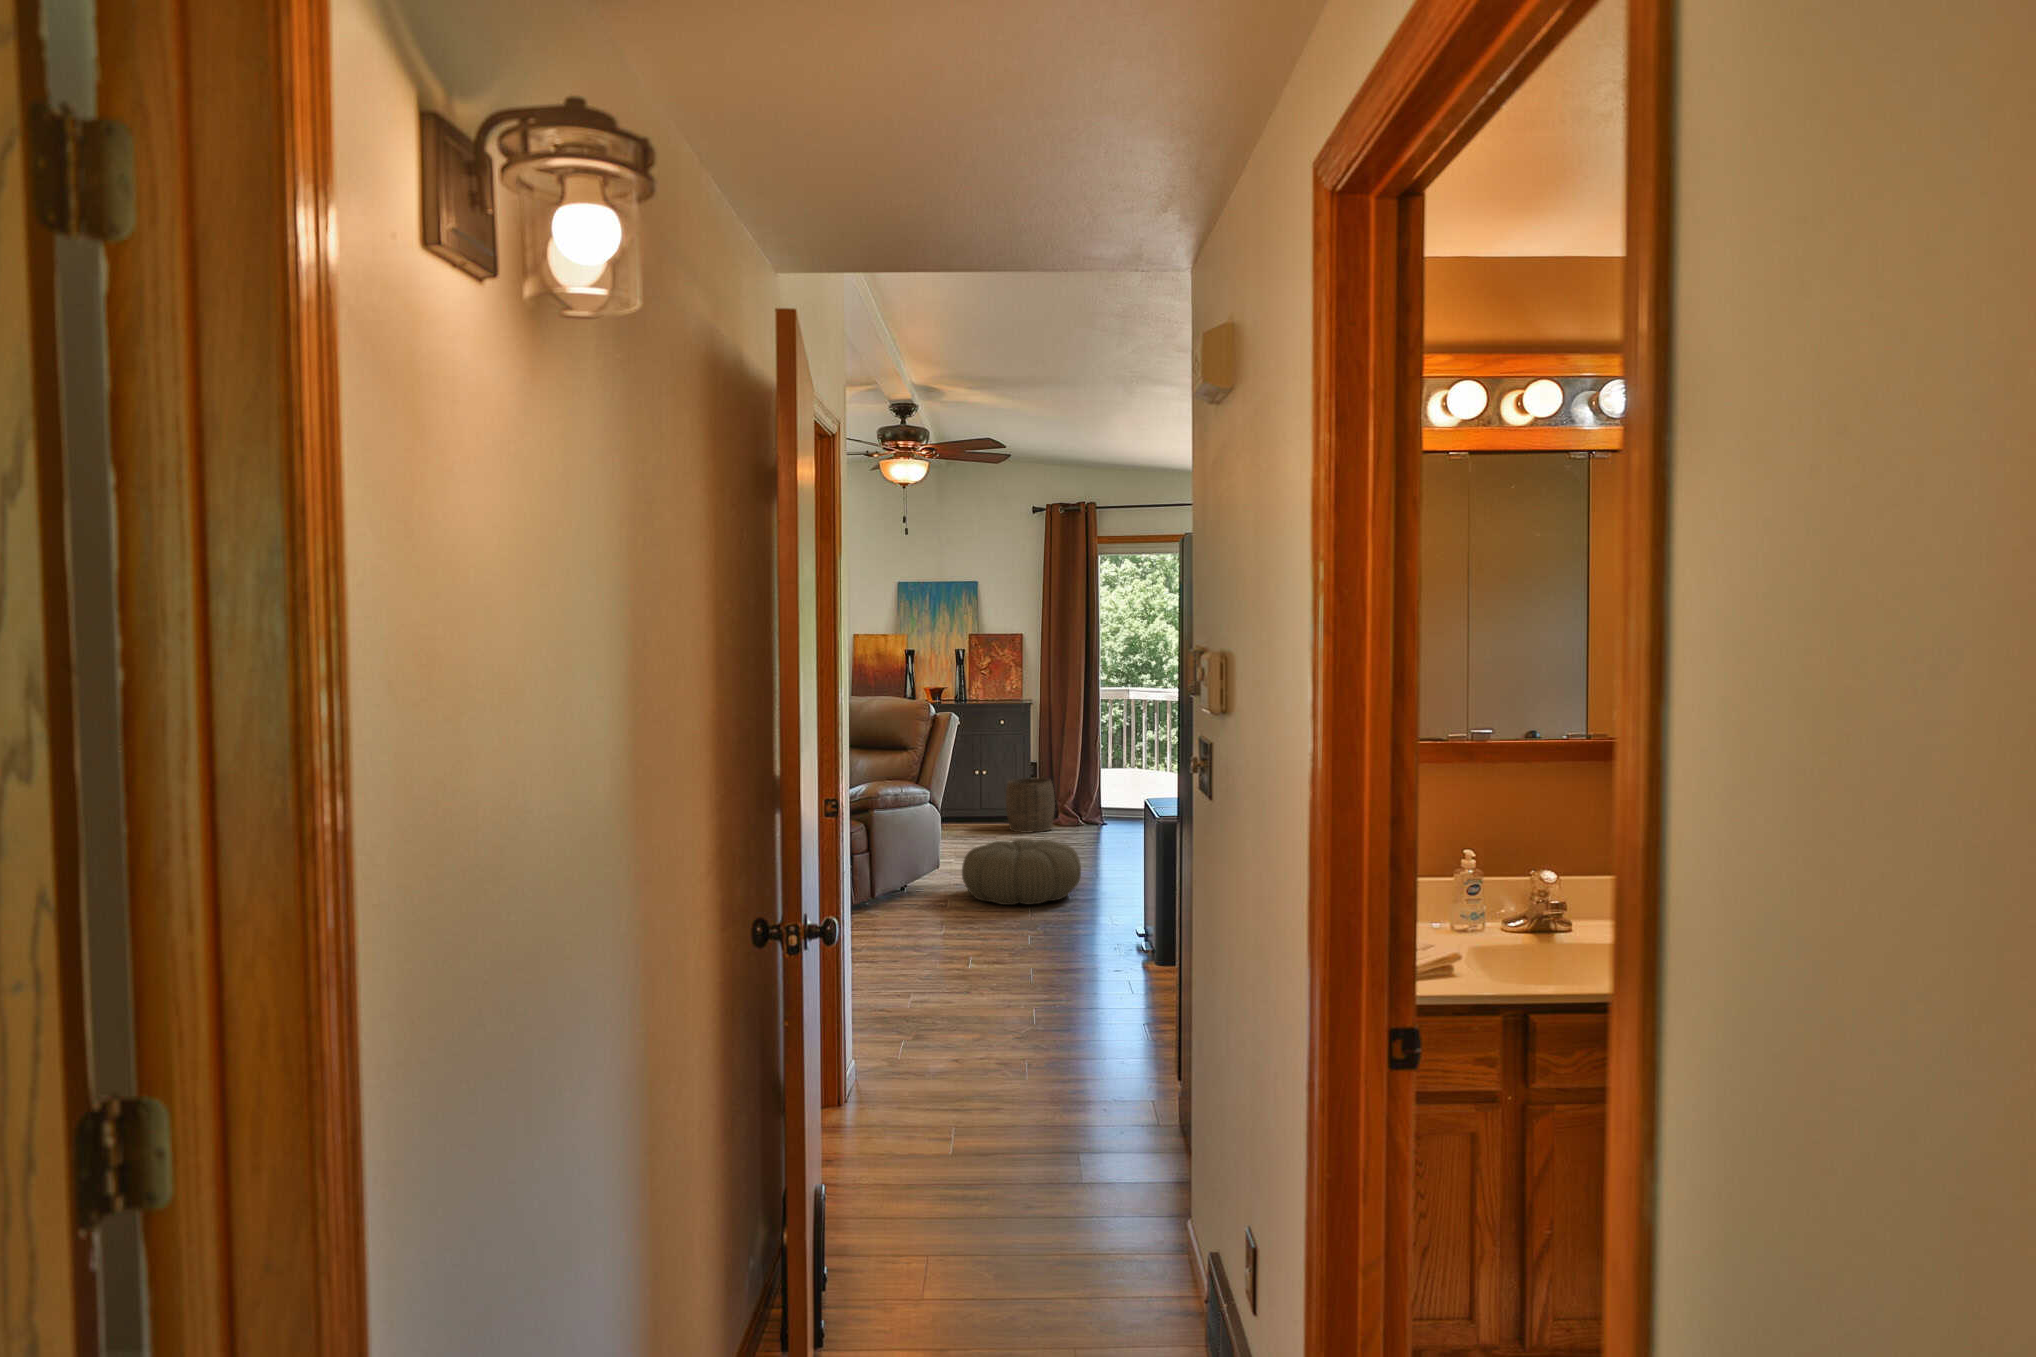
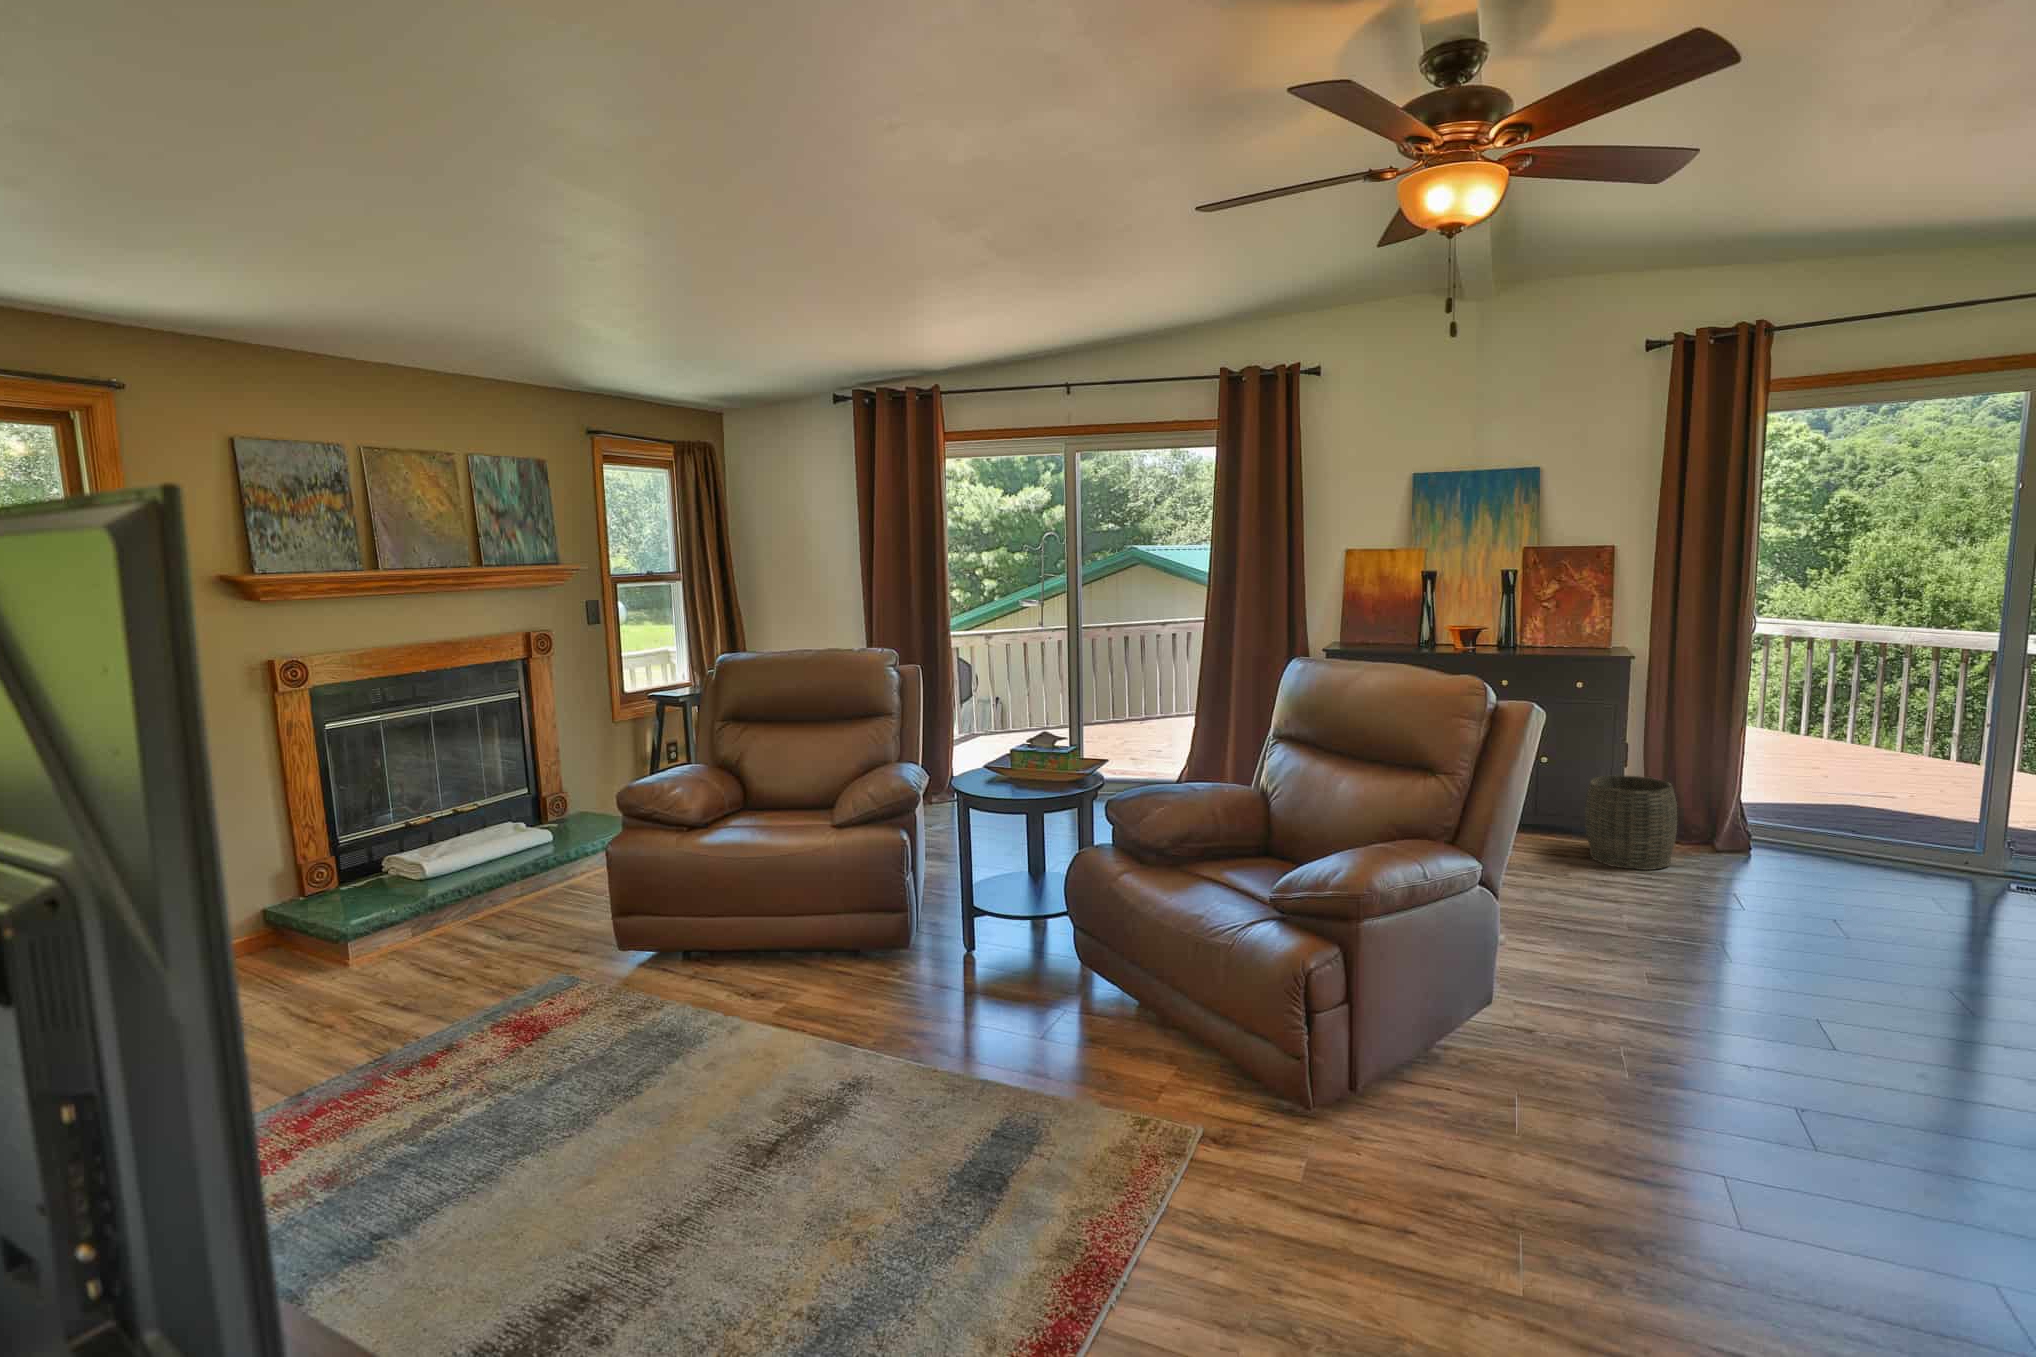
pouf: present [962,839,1081,905] -> none [1550,977,1871,1180]

